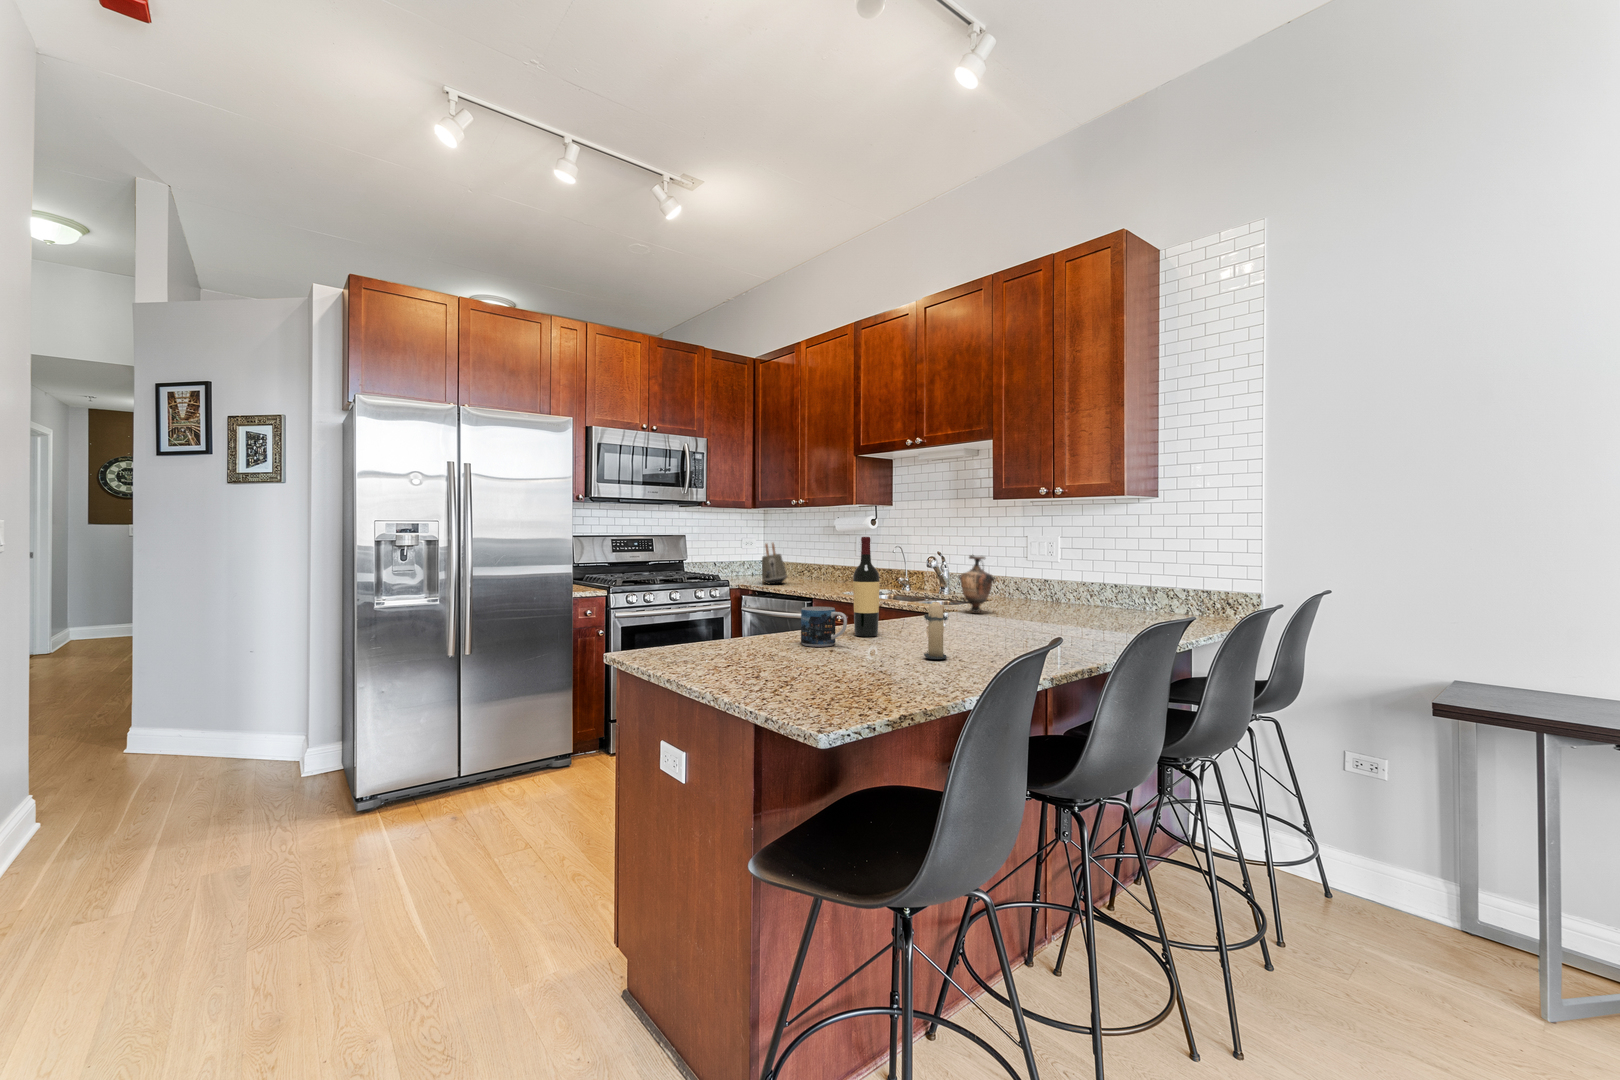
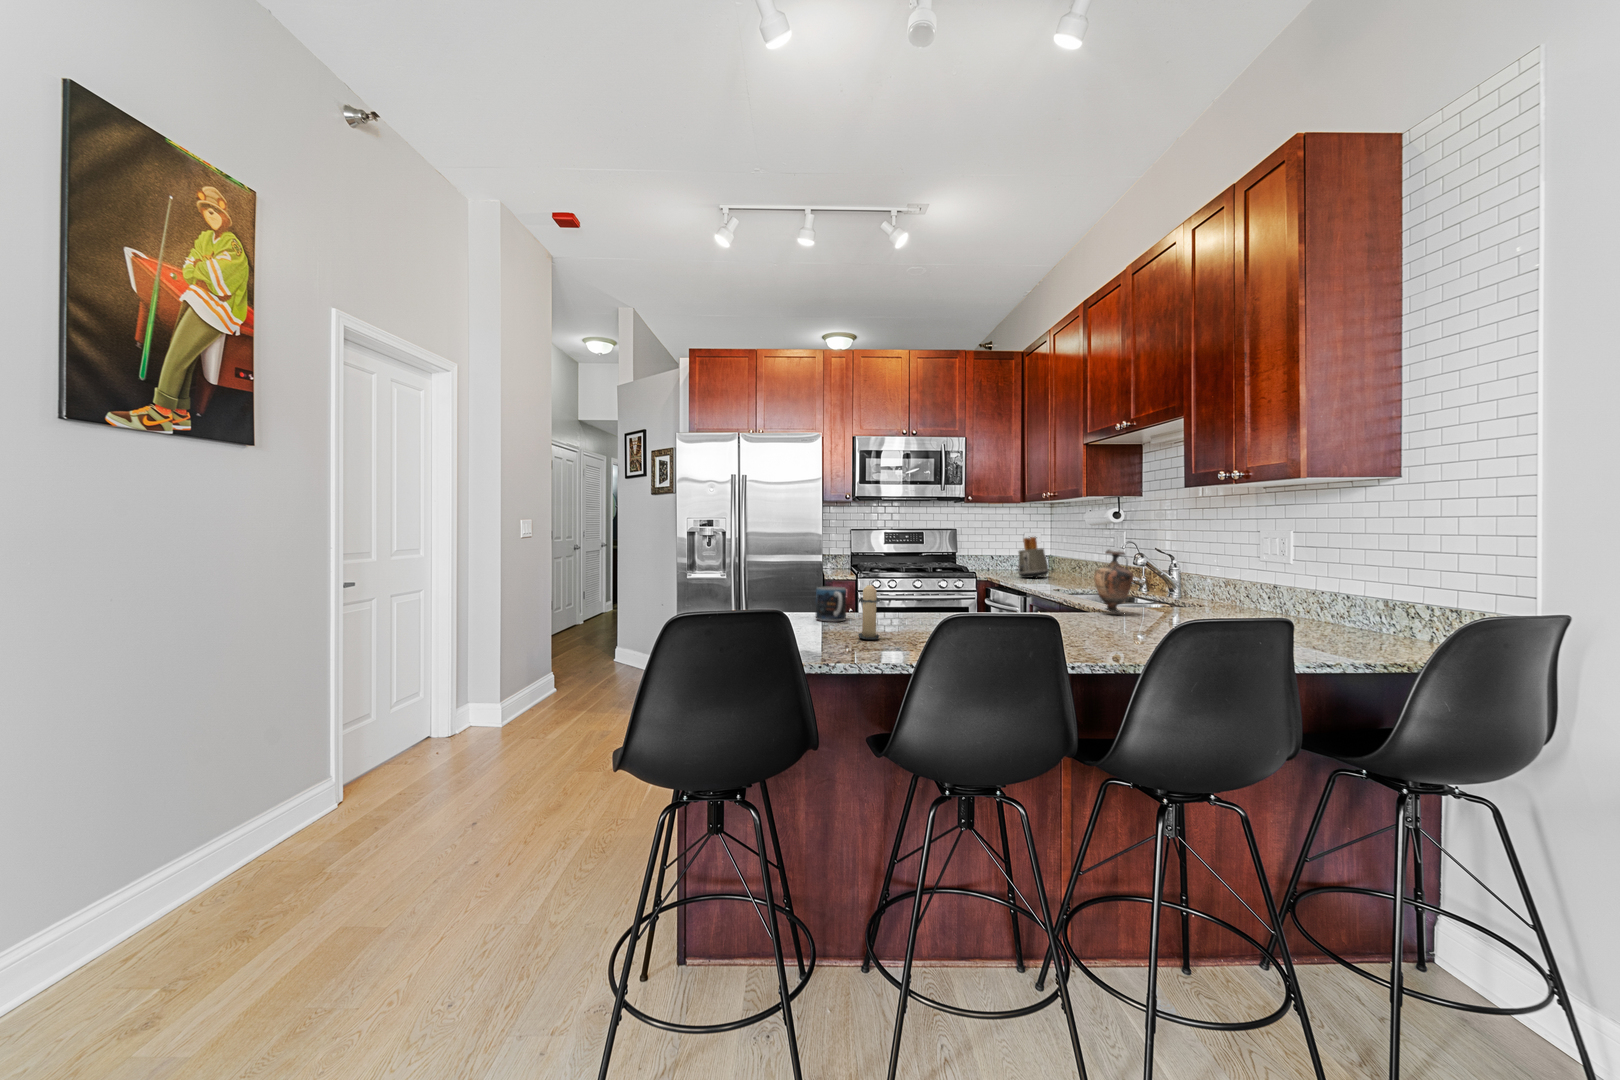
wine bottle: present [853,537,880,637] -> none [890,526,915,620]

